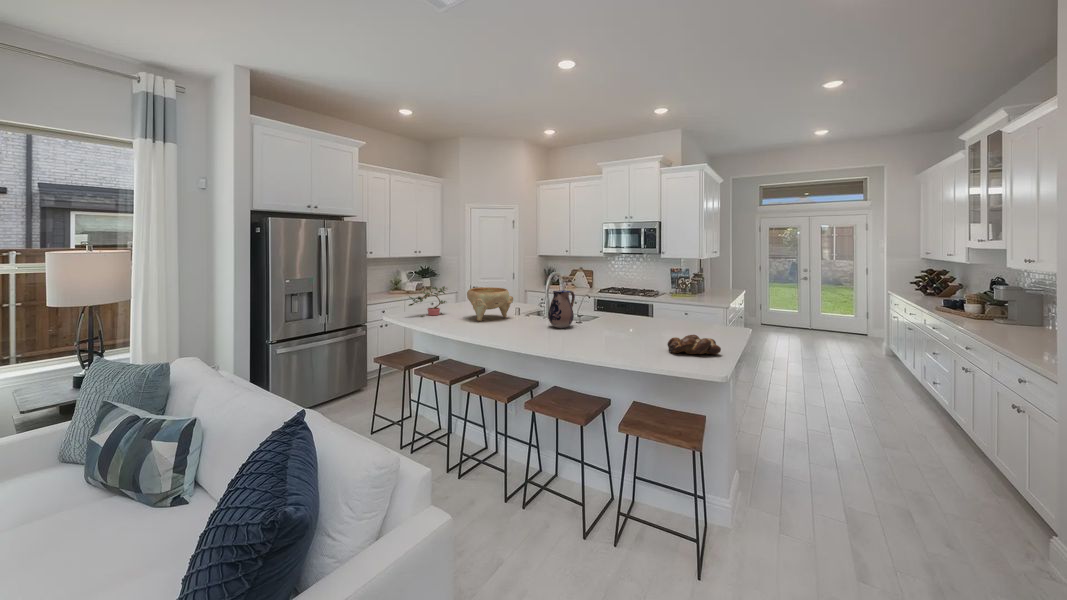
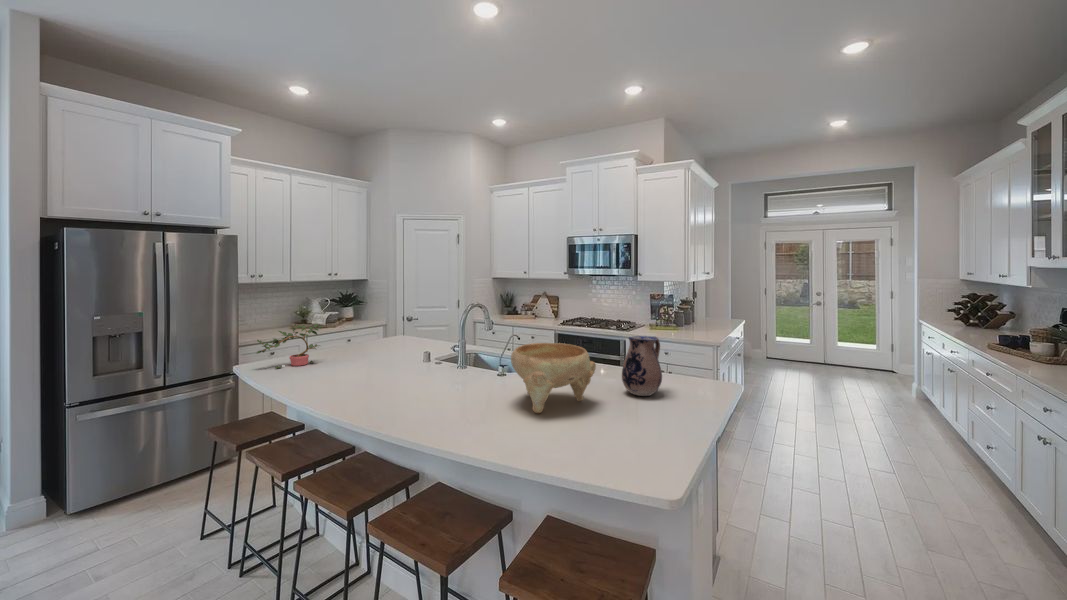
decorative bowl: present [467,287,513,321] -> present [511,343,596,413]
ceramic pitcher: present [548,290,575,328] -> present [622,336,662,396]
bread loaf: present [667,335,721,354] -> none [591,416,676,454]

